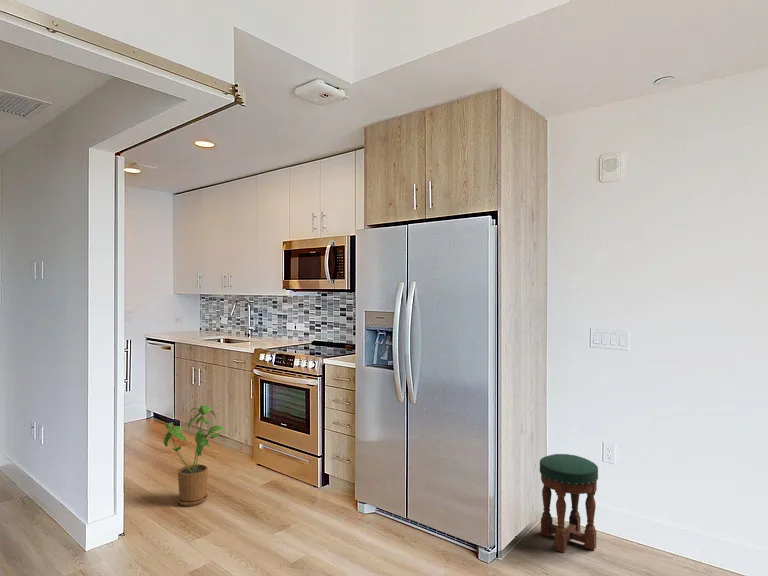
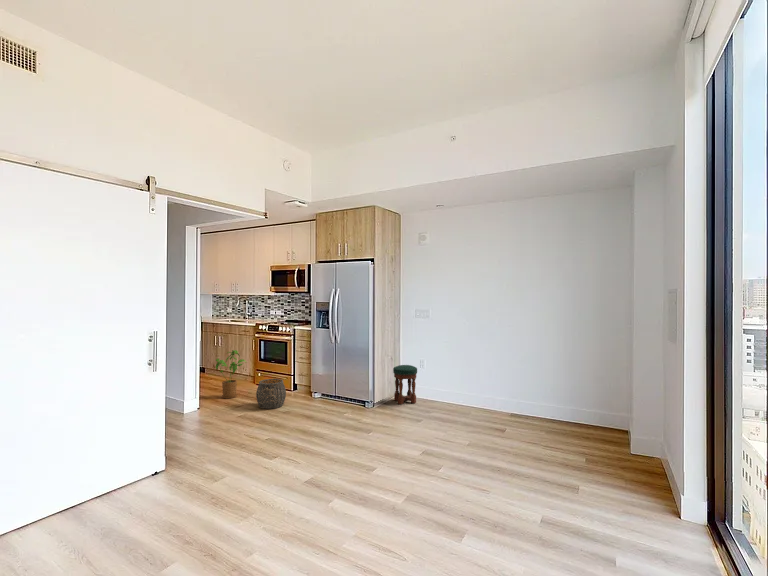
woven basket: none [234,476,300,552] -> present [256,379,286,409]

